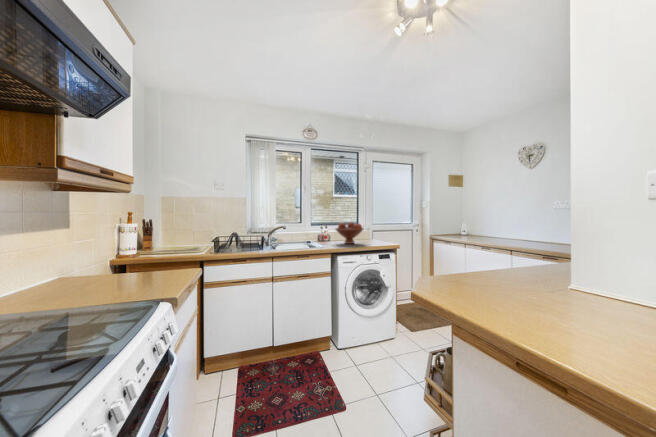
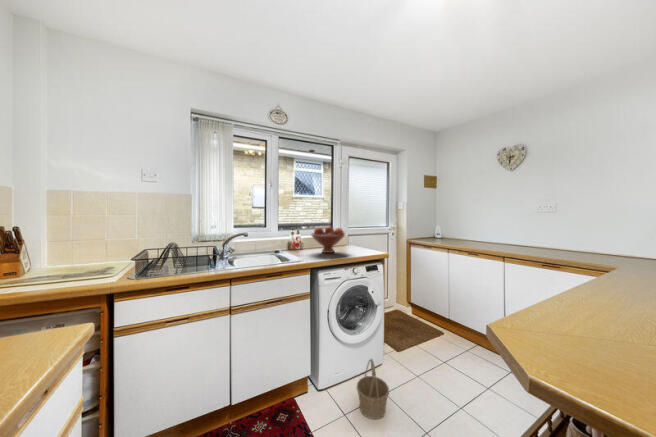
basket: none [366,325,391,369] -> present [357,359,389,419]

